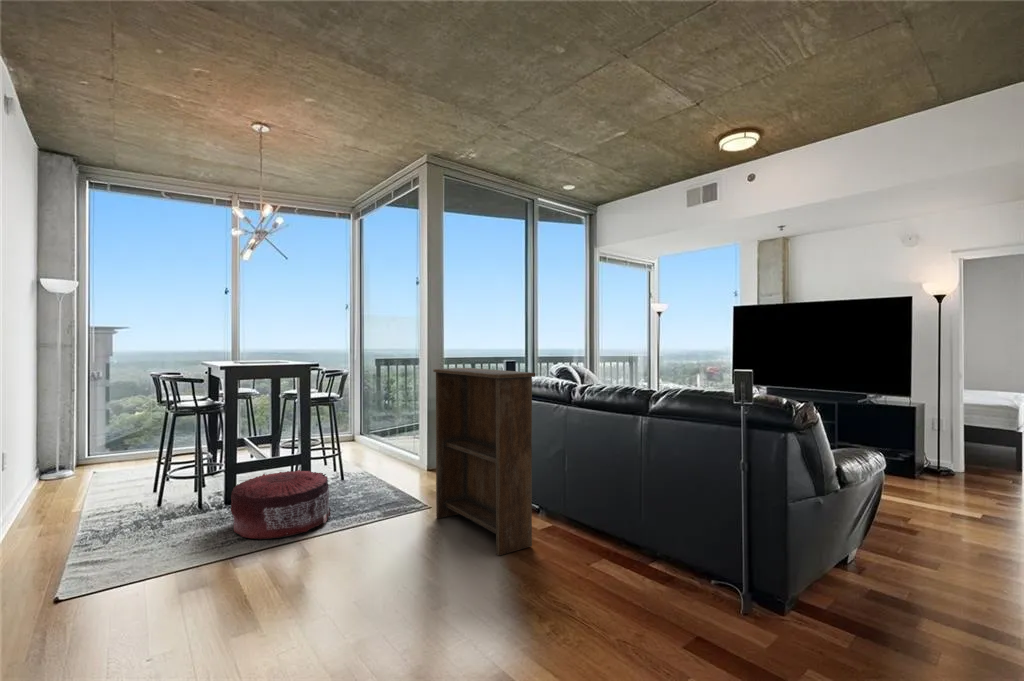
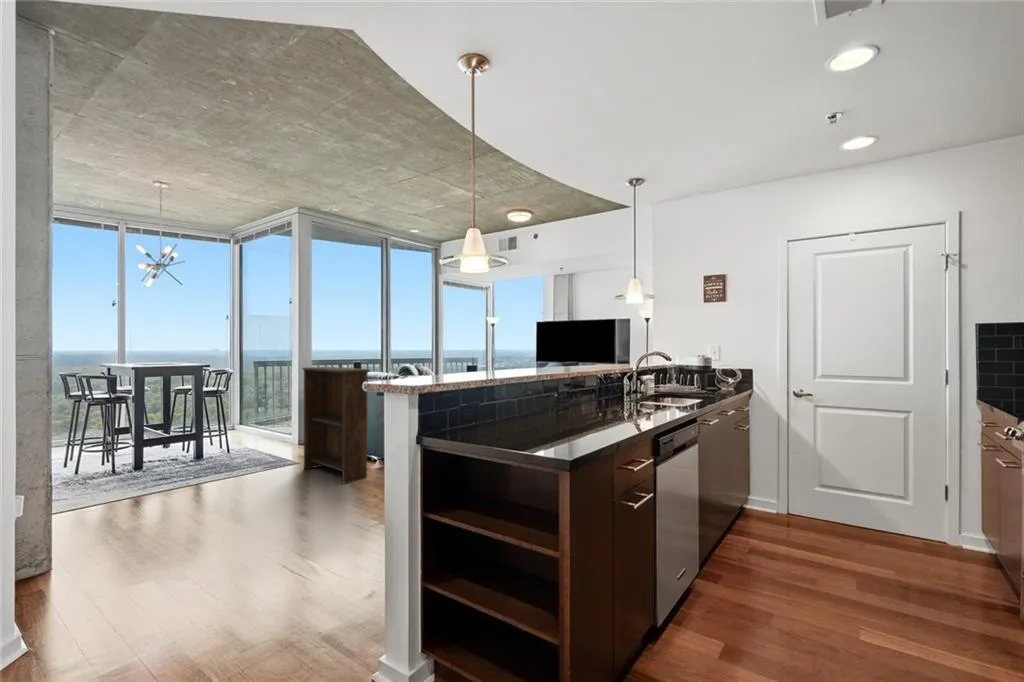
pouf: present [230,470,331,539] -> none [146,441,224,487]

